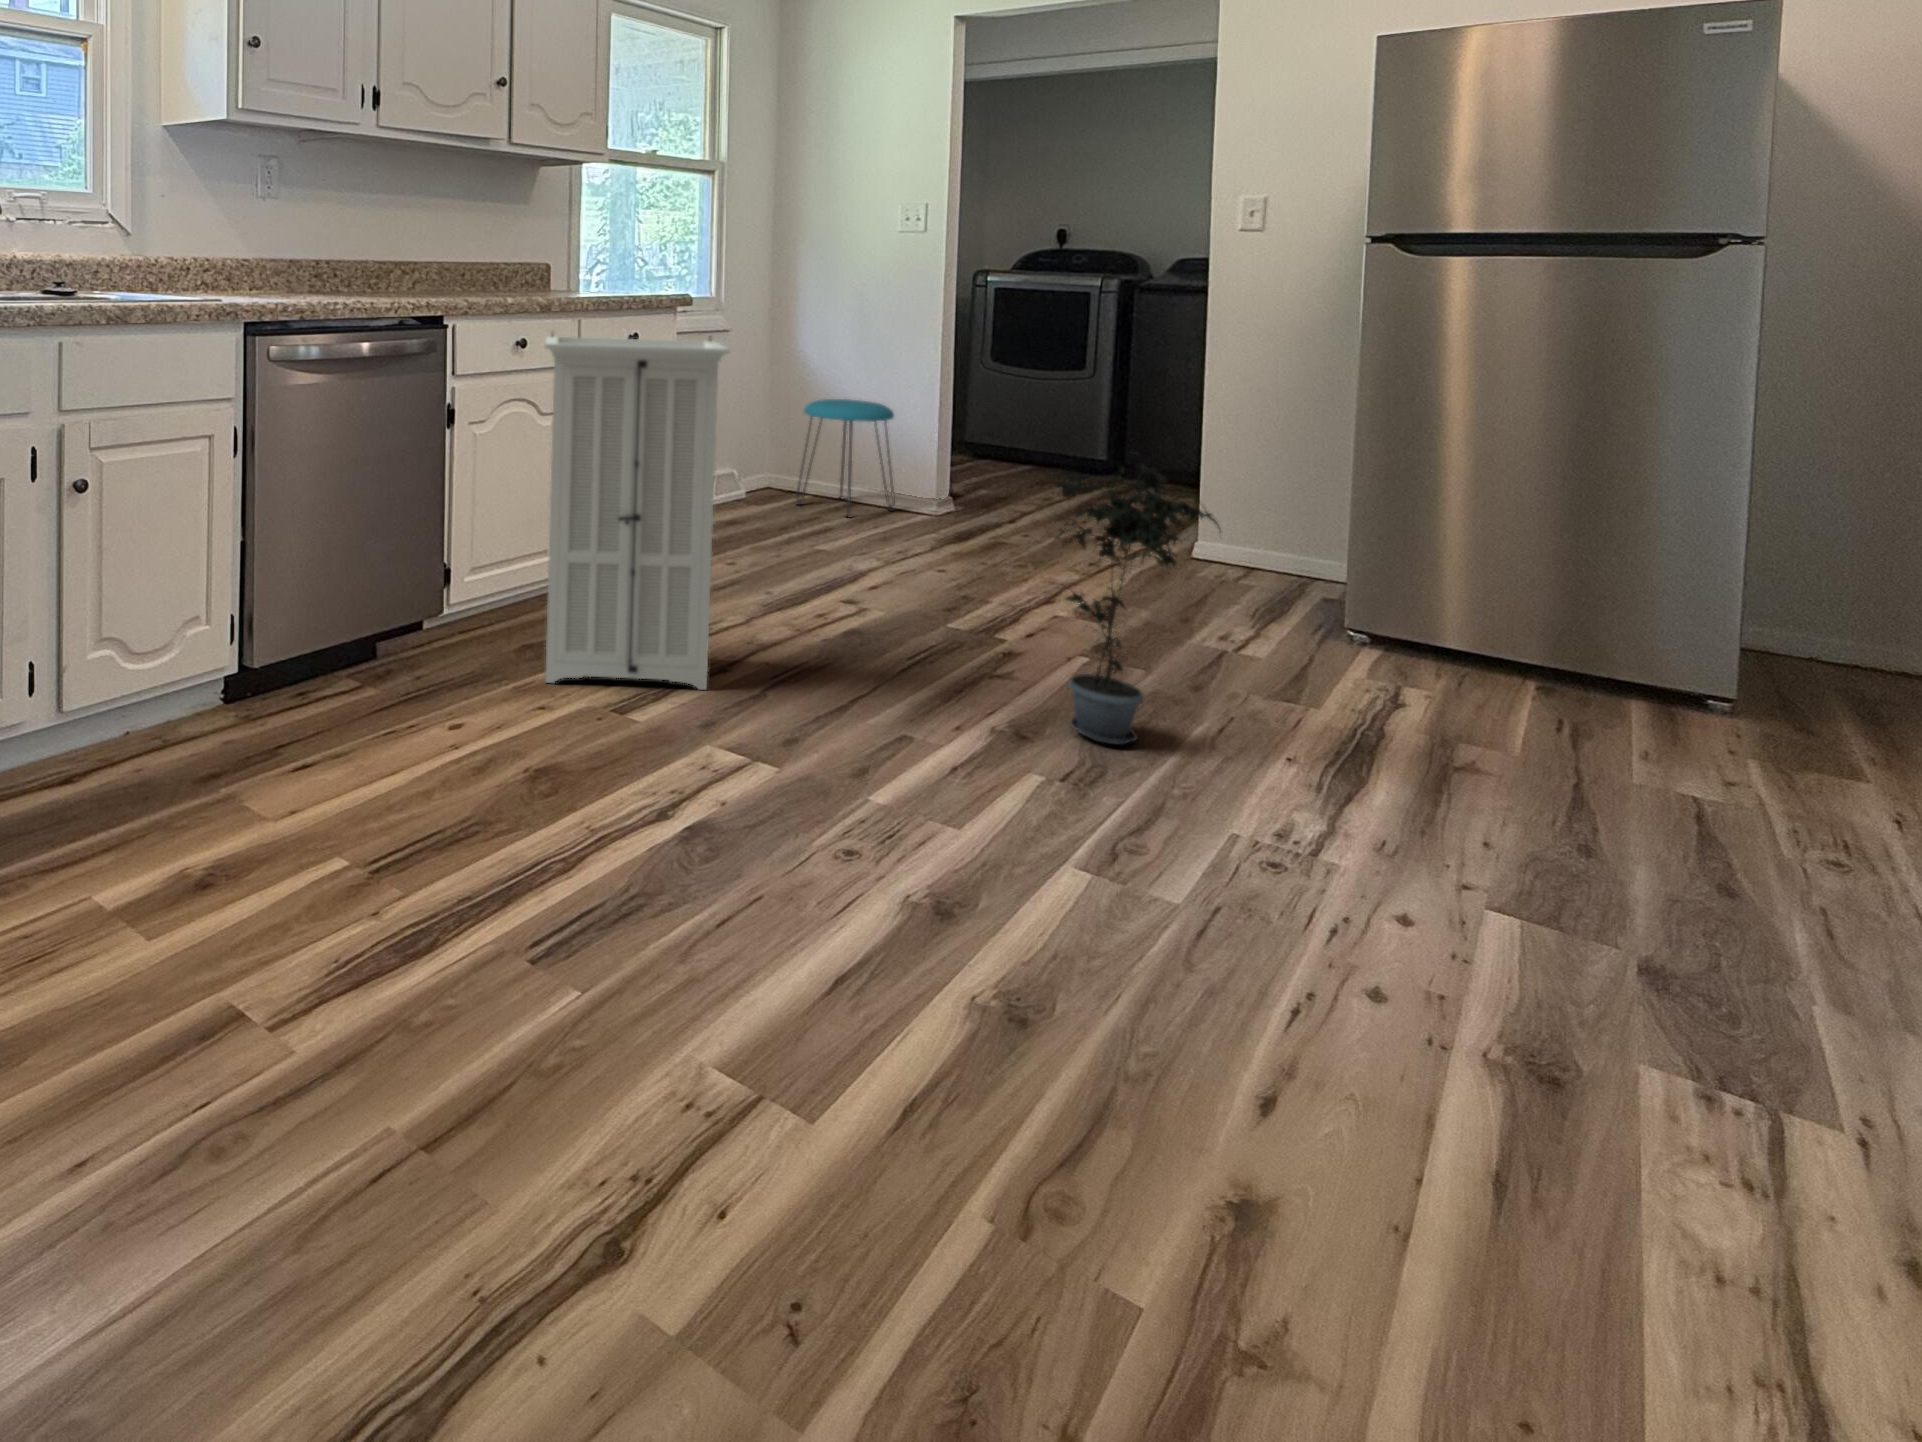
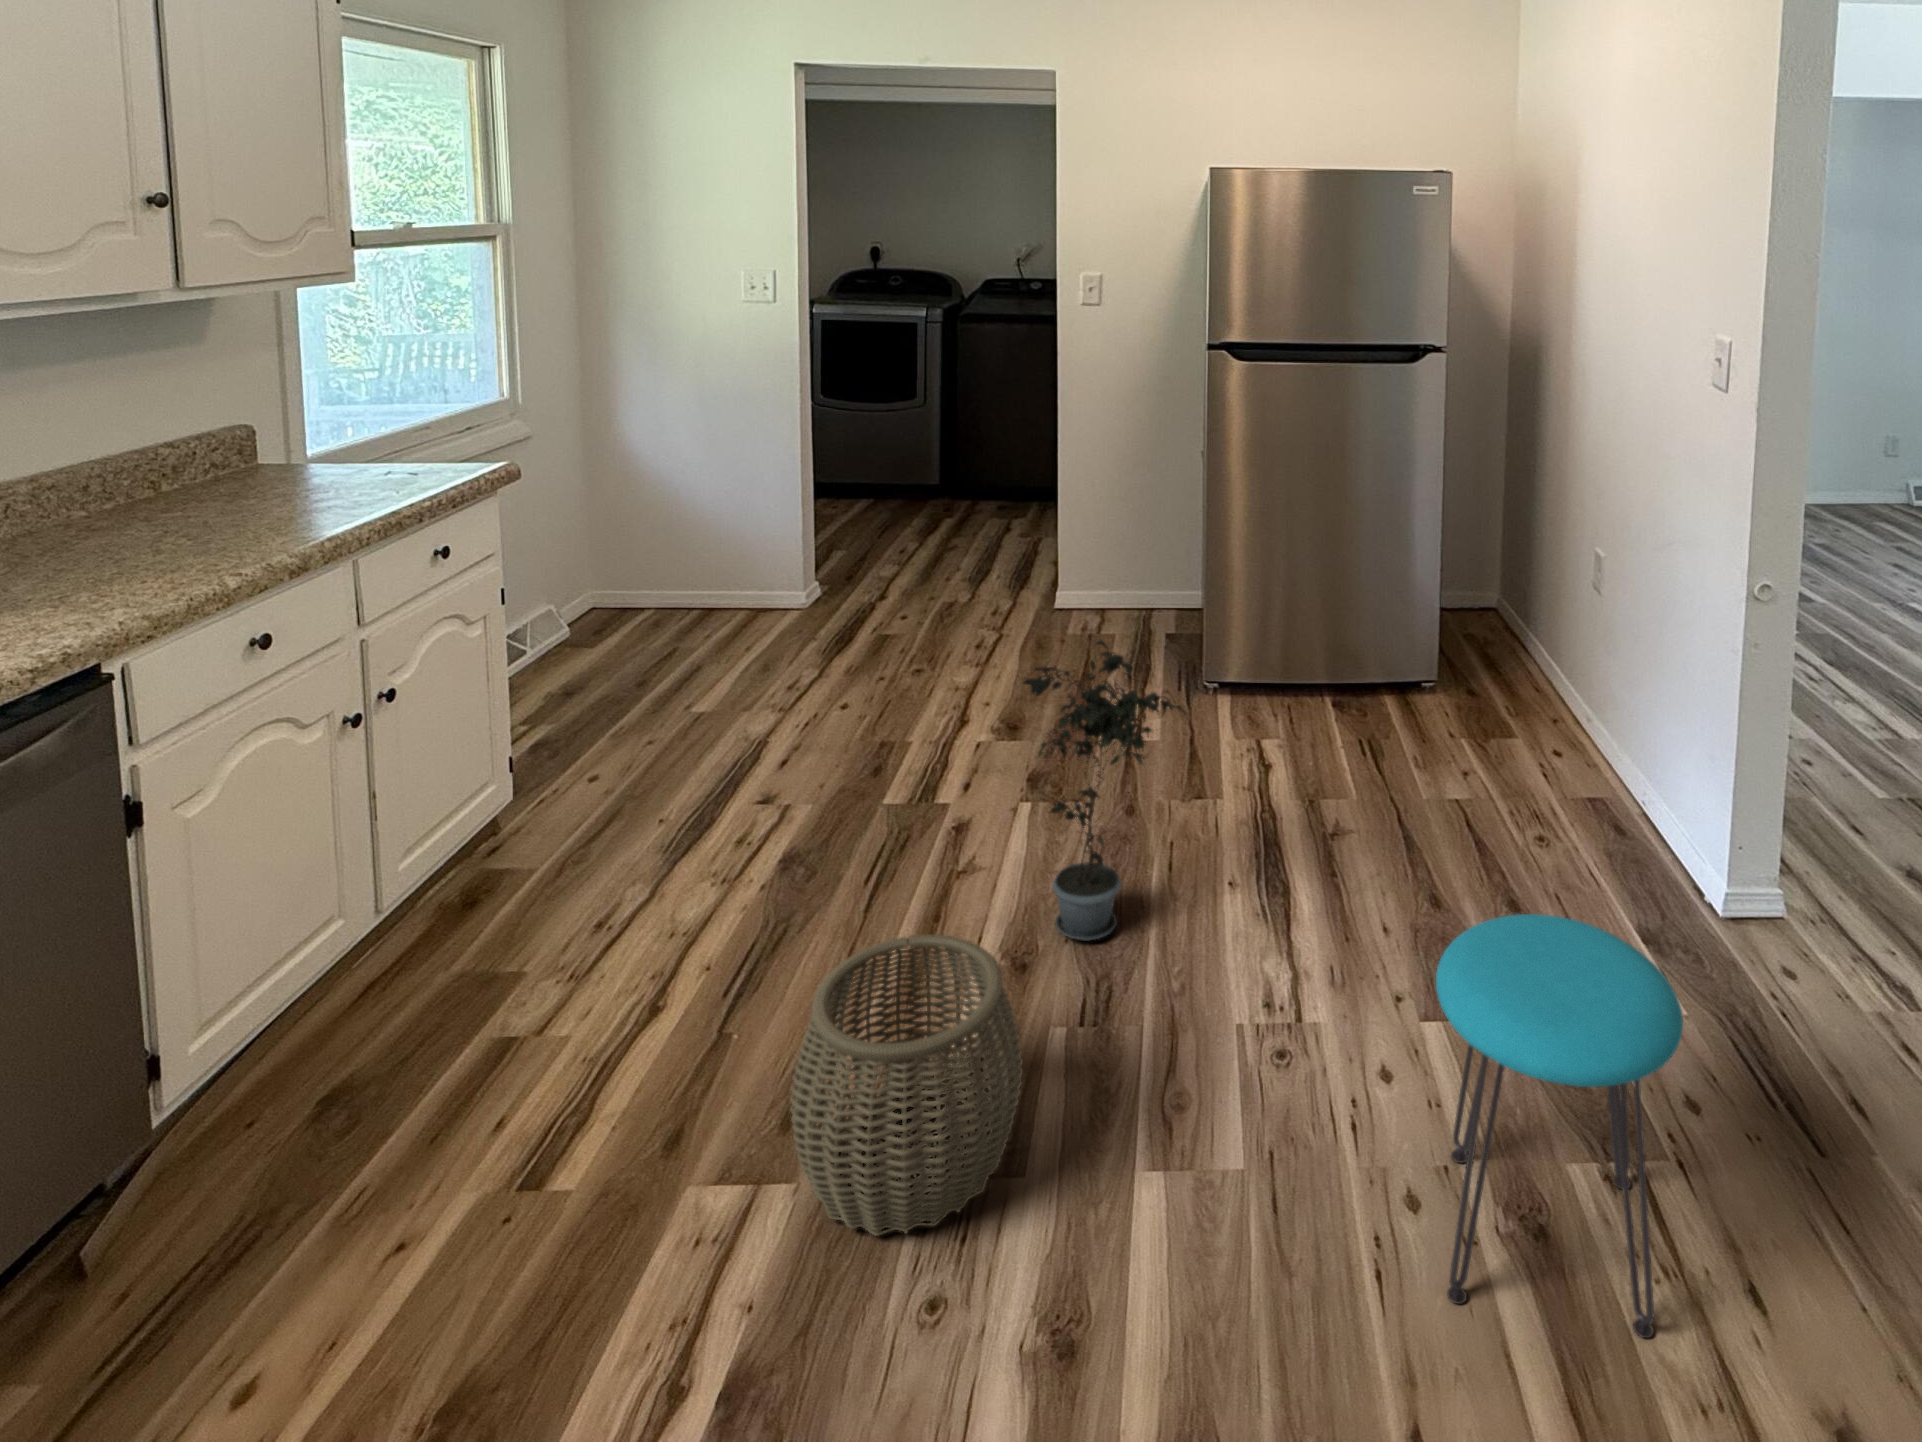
storage cabinet: present [545,334,730,690] -> none [324,588,652,1180]
stool: present [796,399,895,517] -> present [1436,914,1683,1338]
woven basket: none [775,613,975,827] -> present [790,935,1023,1236]

